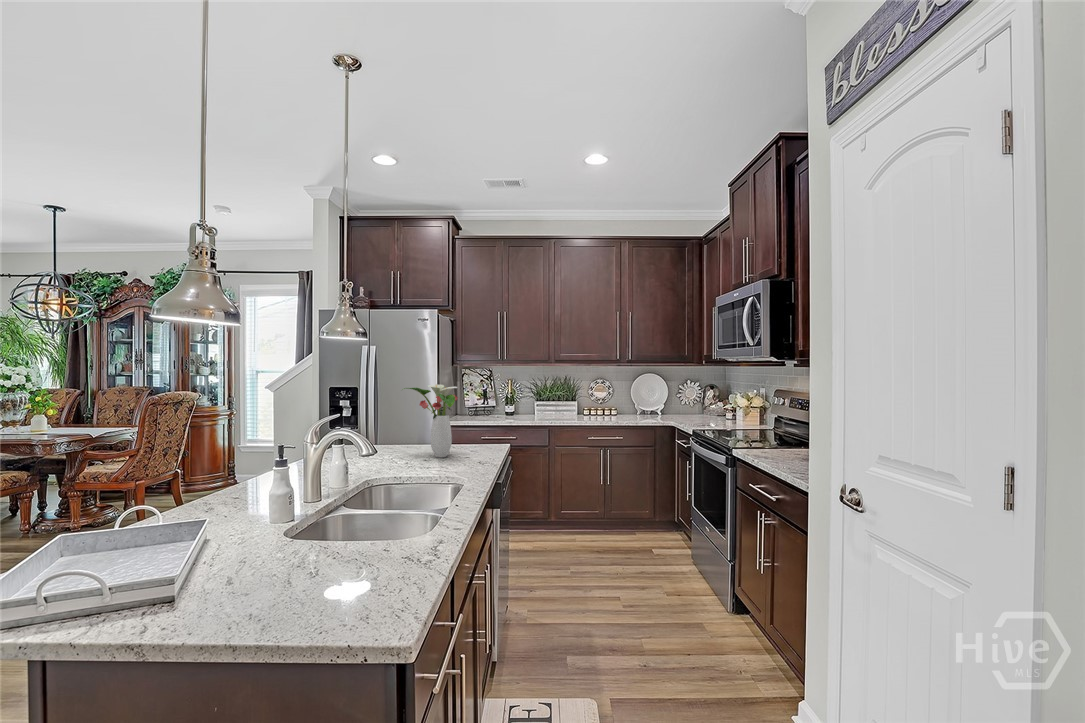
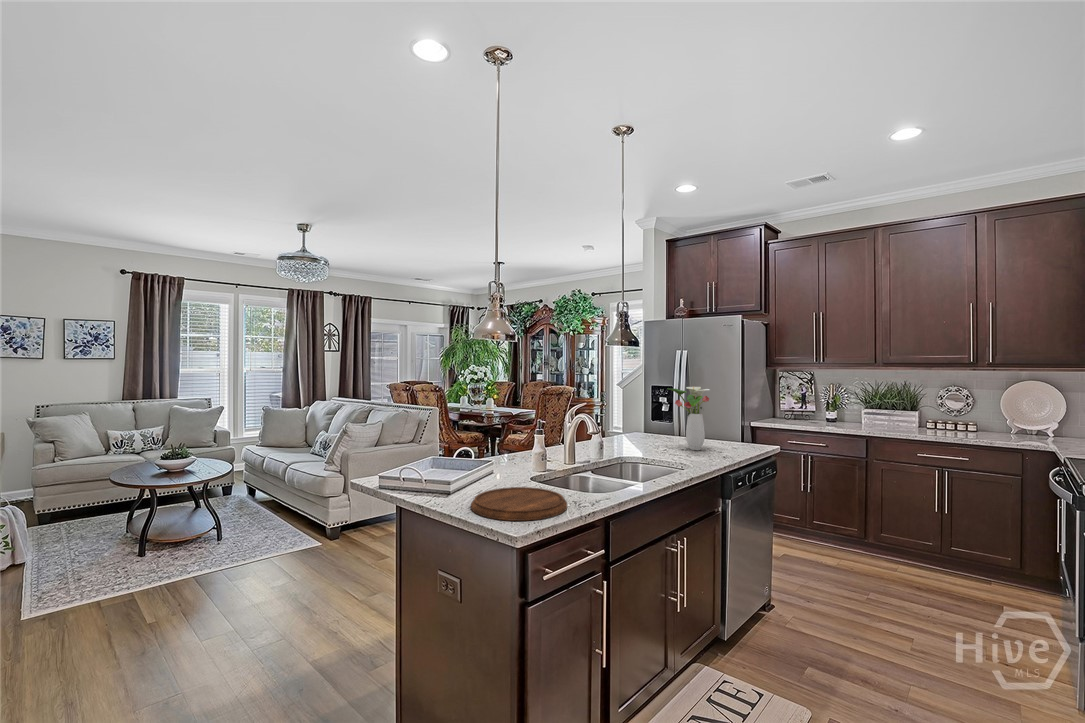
cutting board: none [246,546,419,624] -> present [471,487,567,521]

